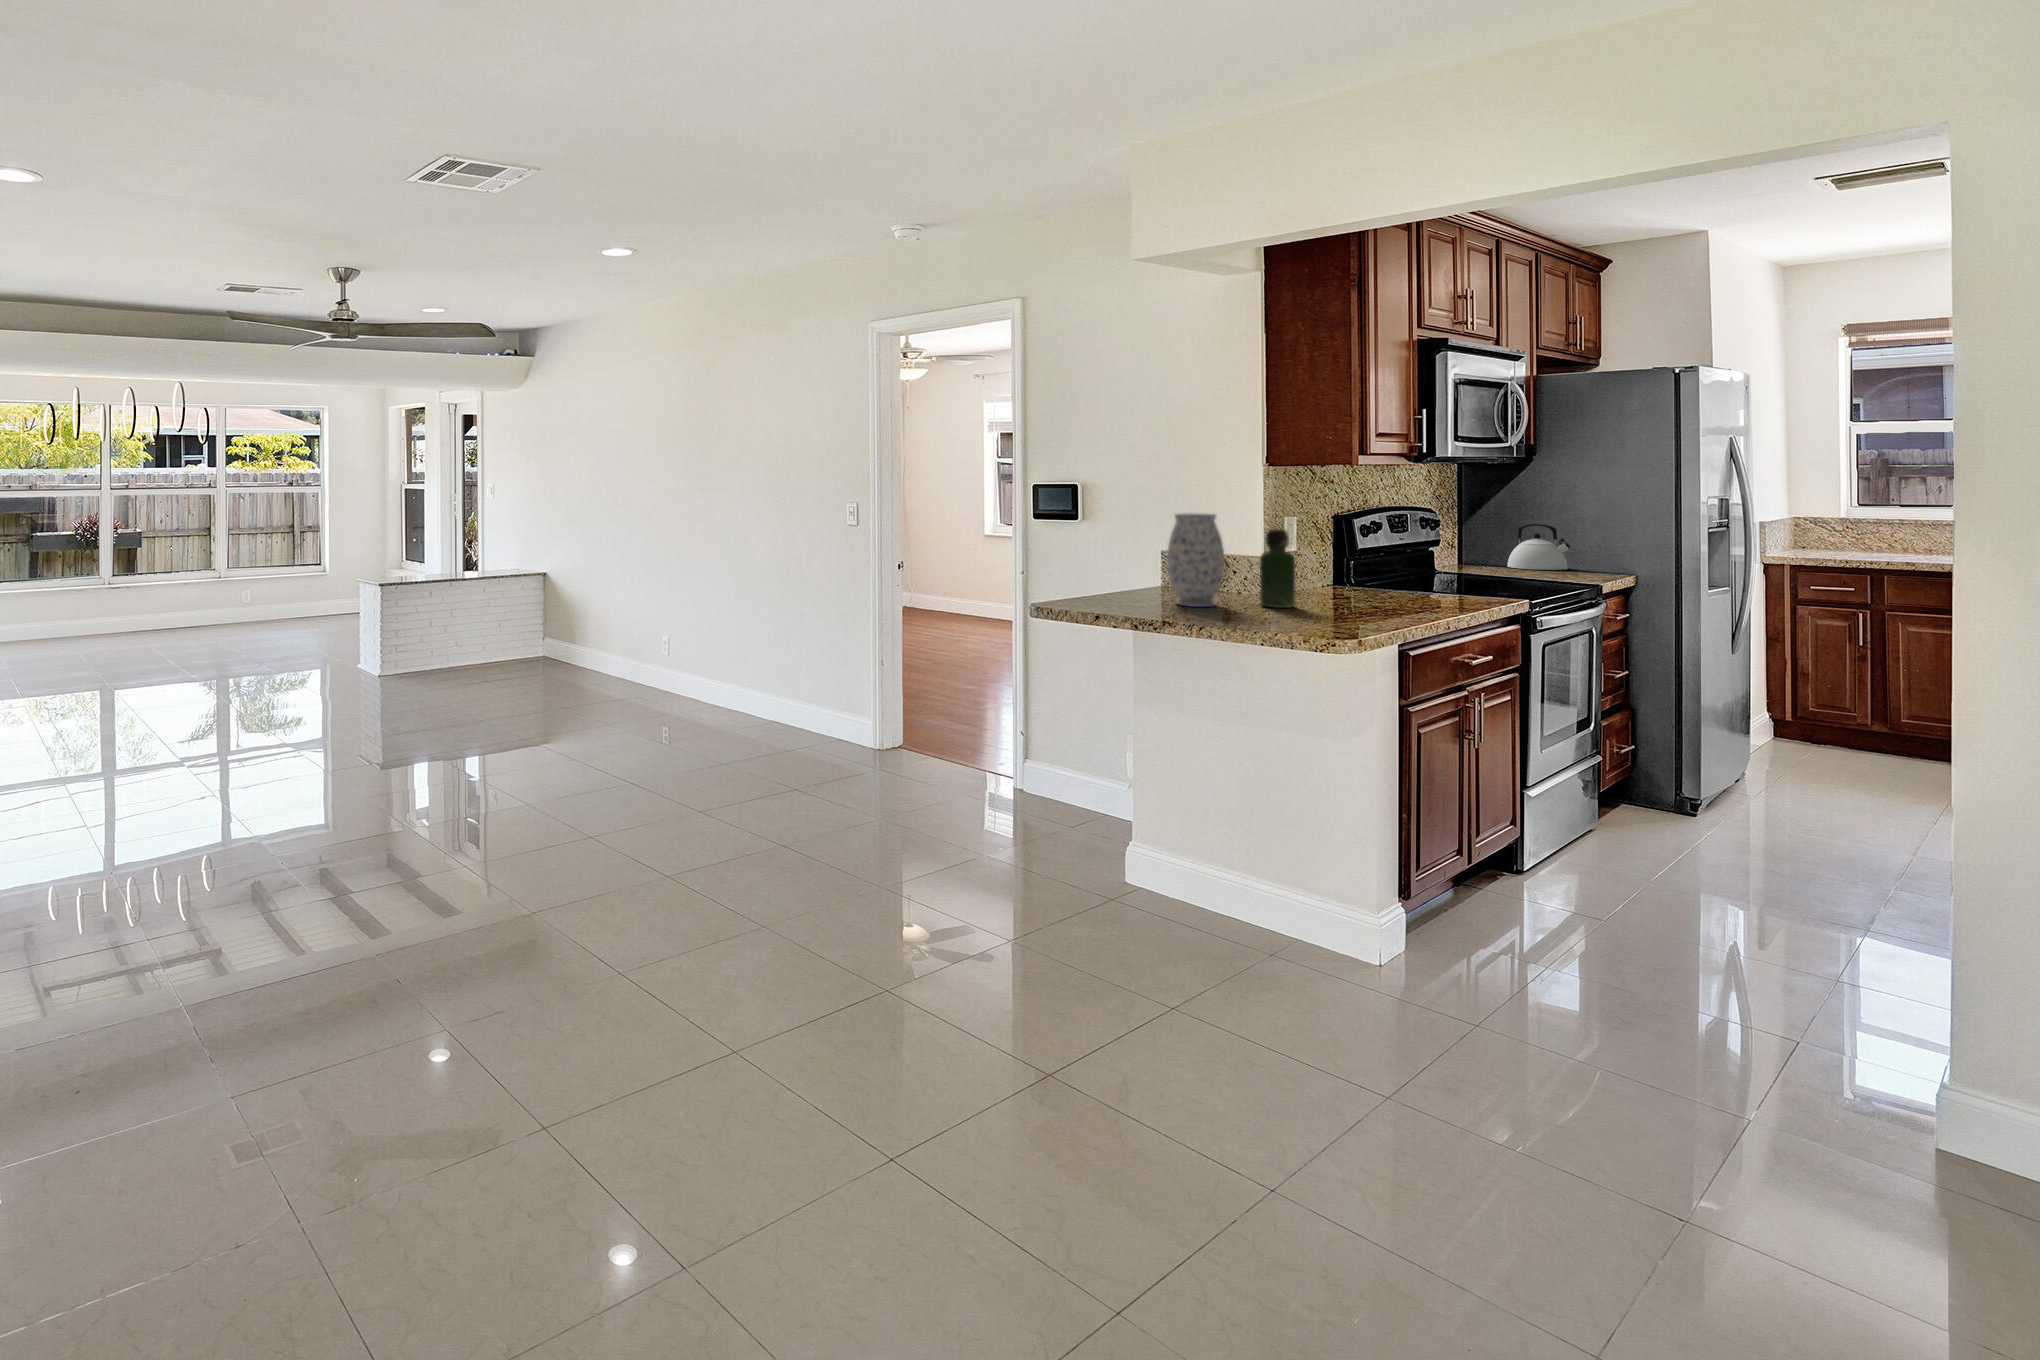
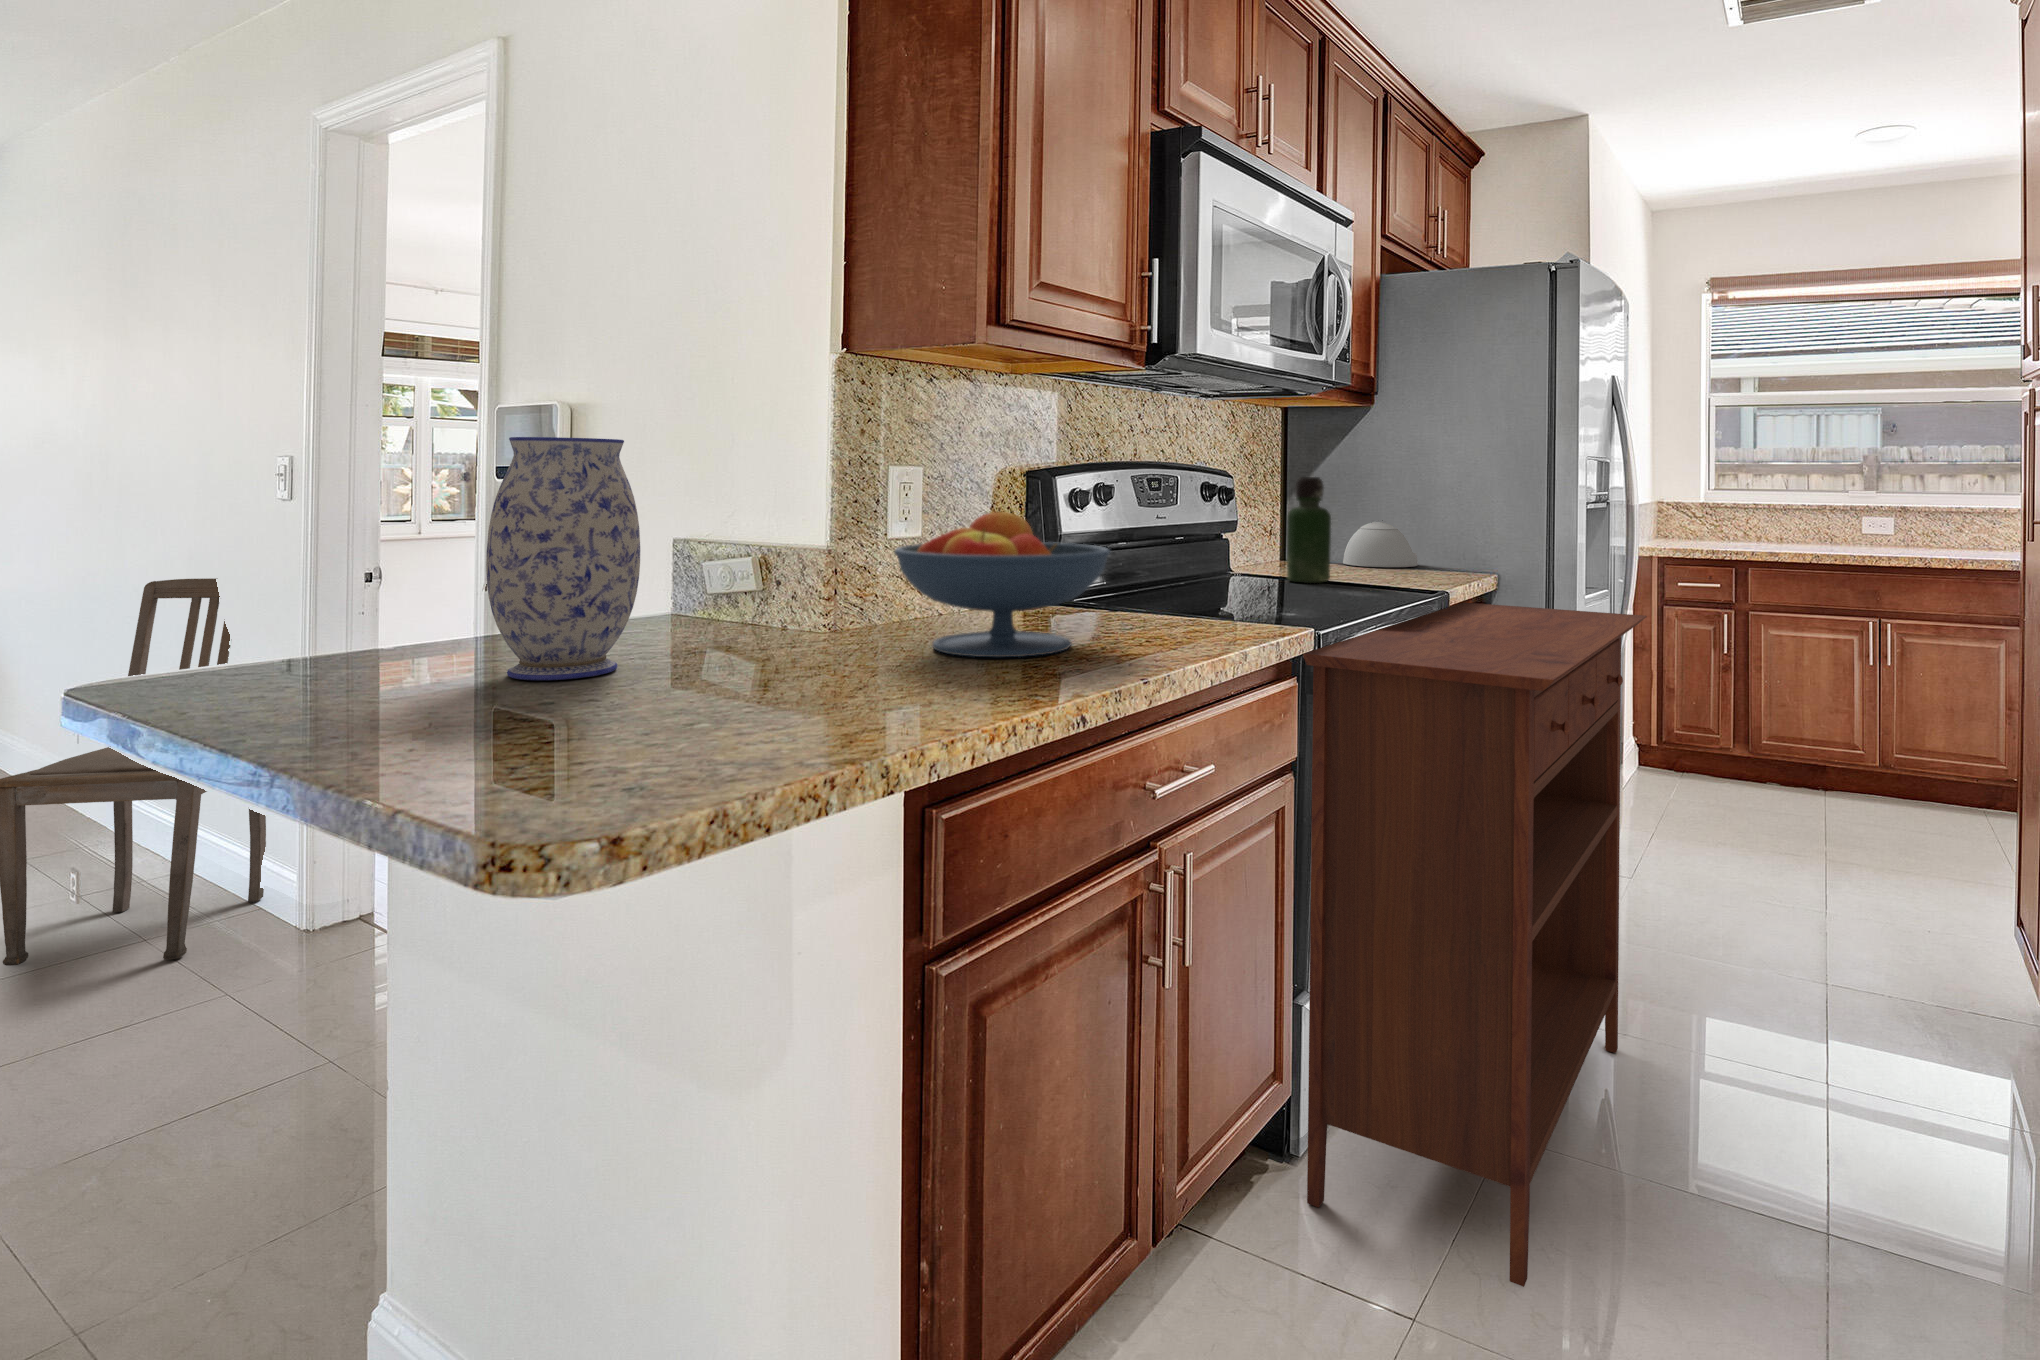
bottle: present [1260,529,1296,608] -> present [1287,477,1331,583]
fruit bowl: none [1313,540,1424,606] -> present [895,511,1111,657]
dining chair: none [761,567,846,754] -> present [0,578,266,966]
console table: none [1523,592,1748,915] -> present [1303,602,1647,1287]

